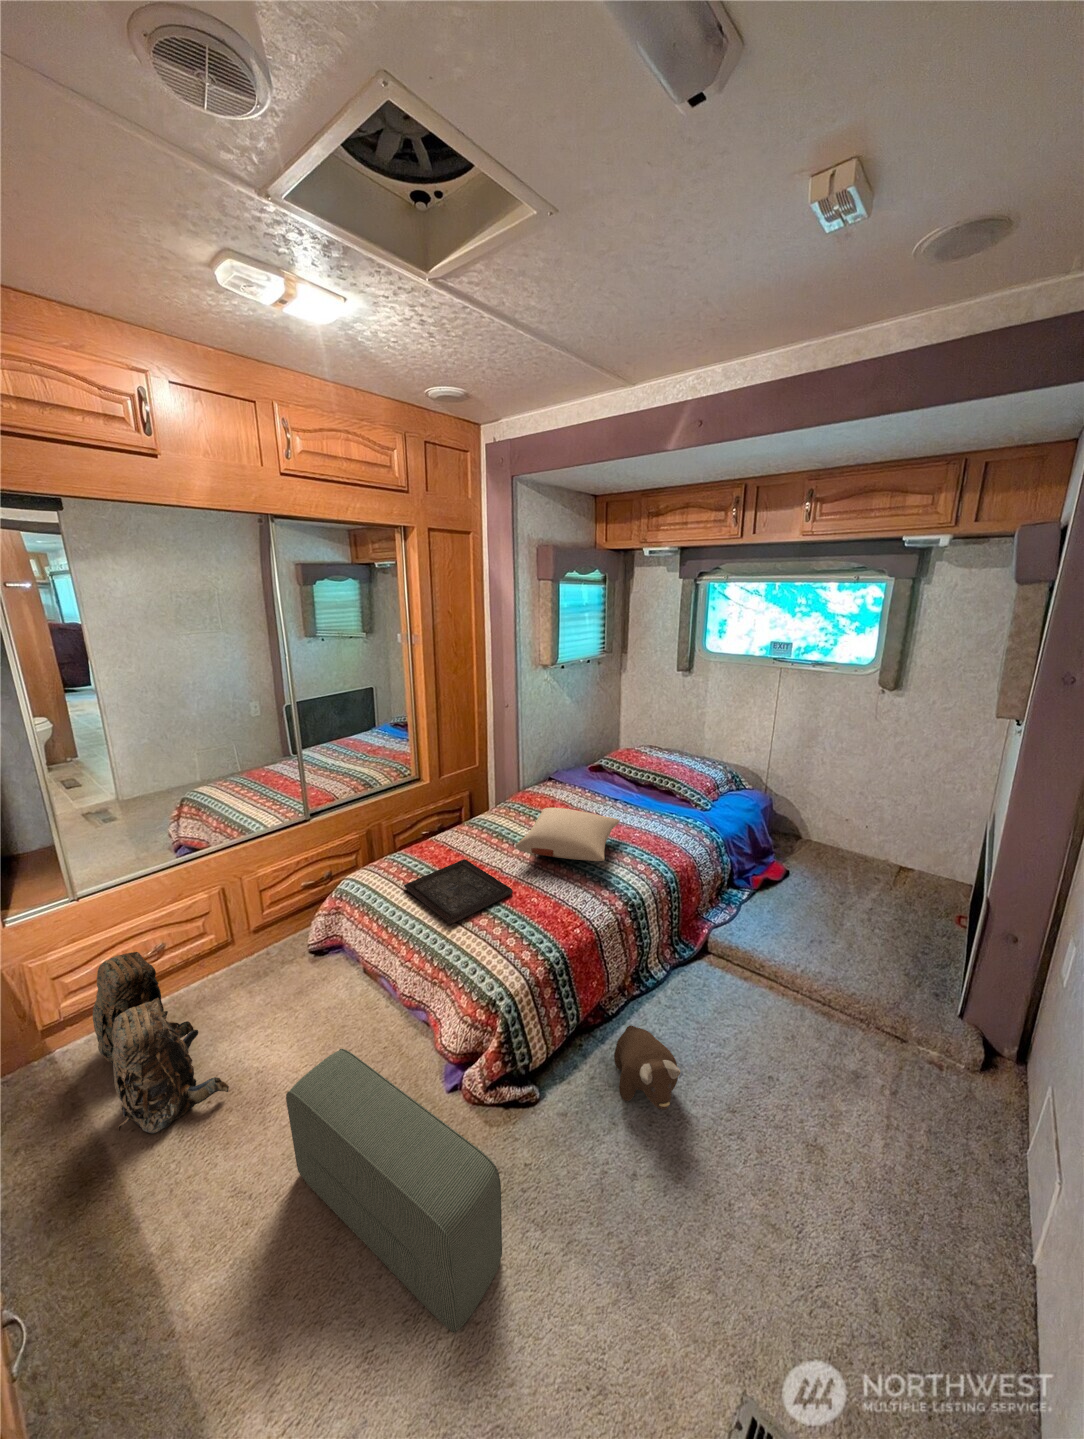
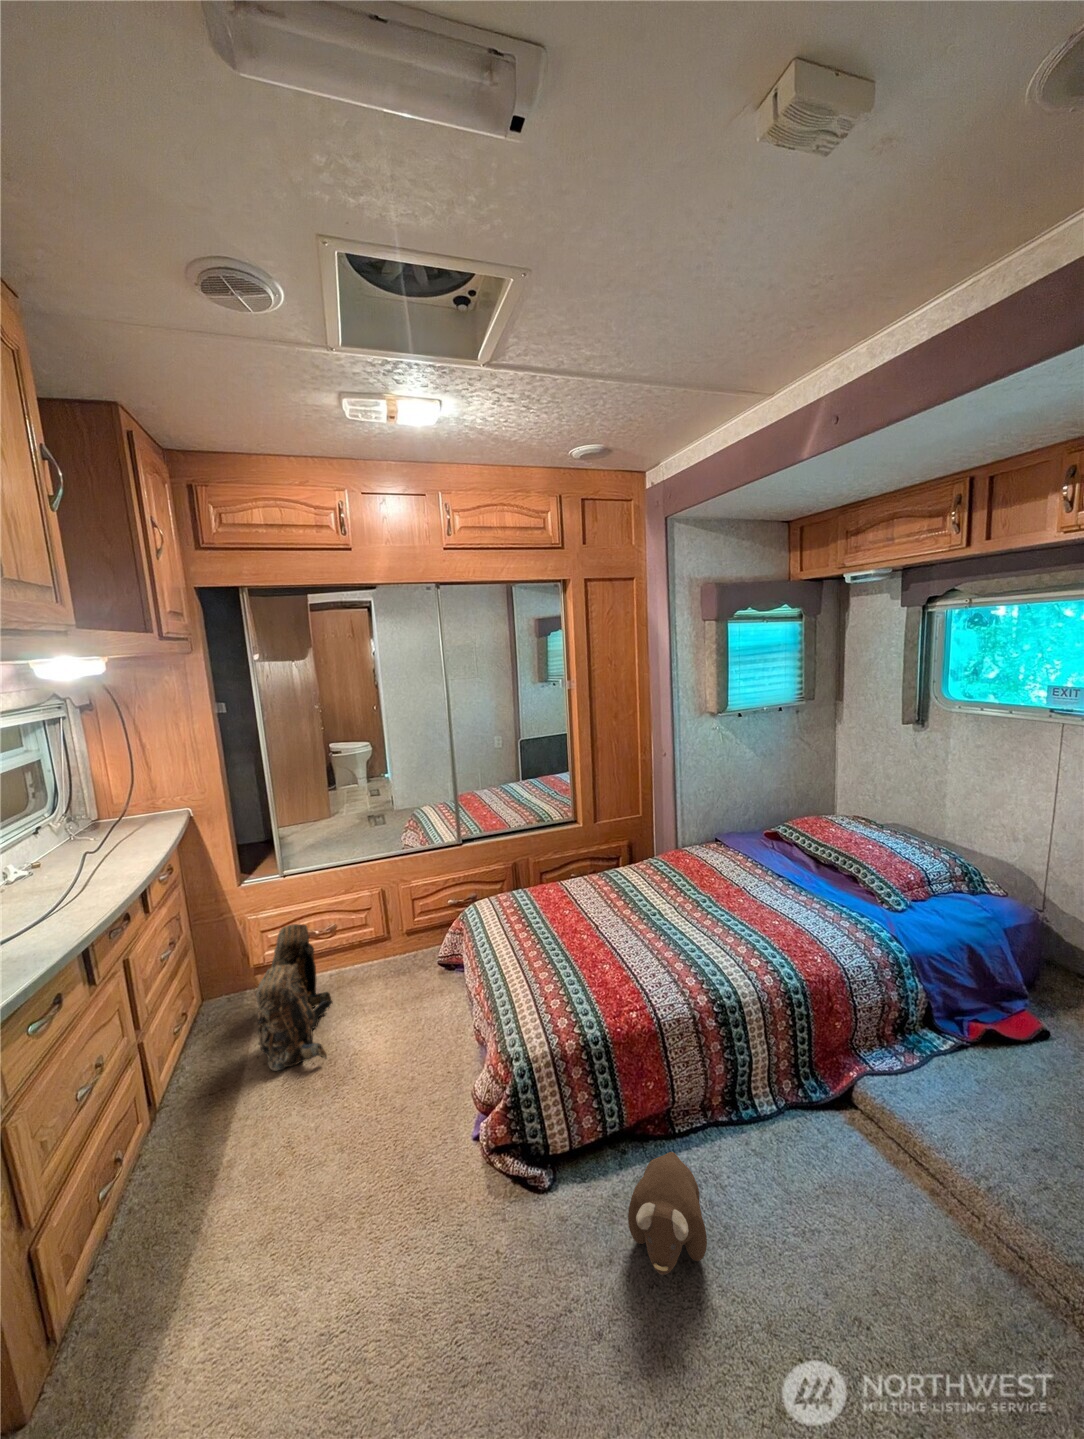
pillow: present [516,808,619,861] -> none [610,870,750,942]
tray: present [404,859,513,924] -> none [496,907,587,967]
pouf: present [286,1049,502,1333] -> none [318,1051,425,1373]

